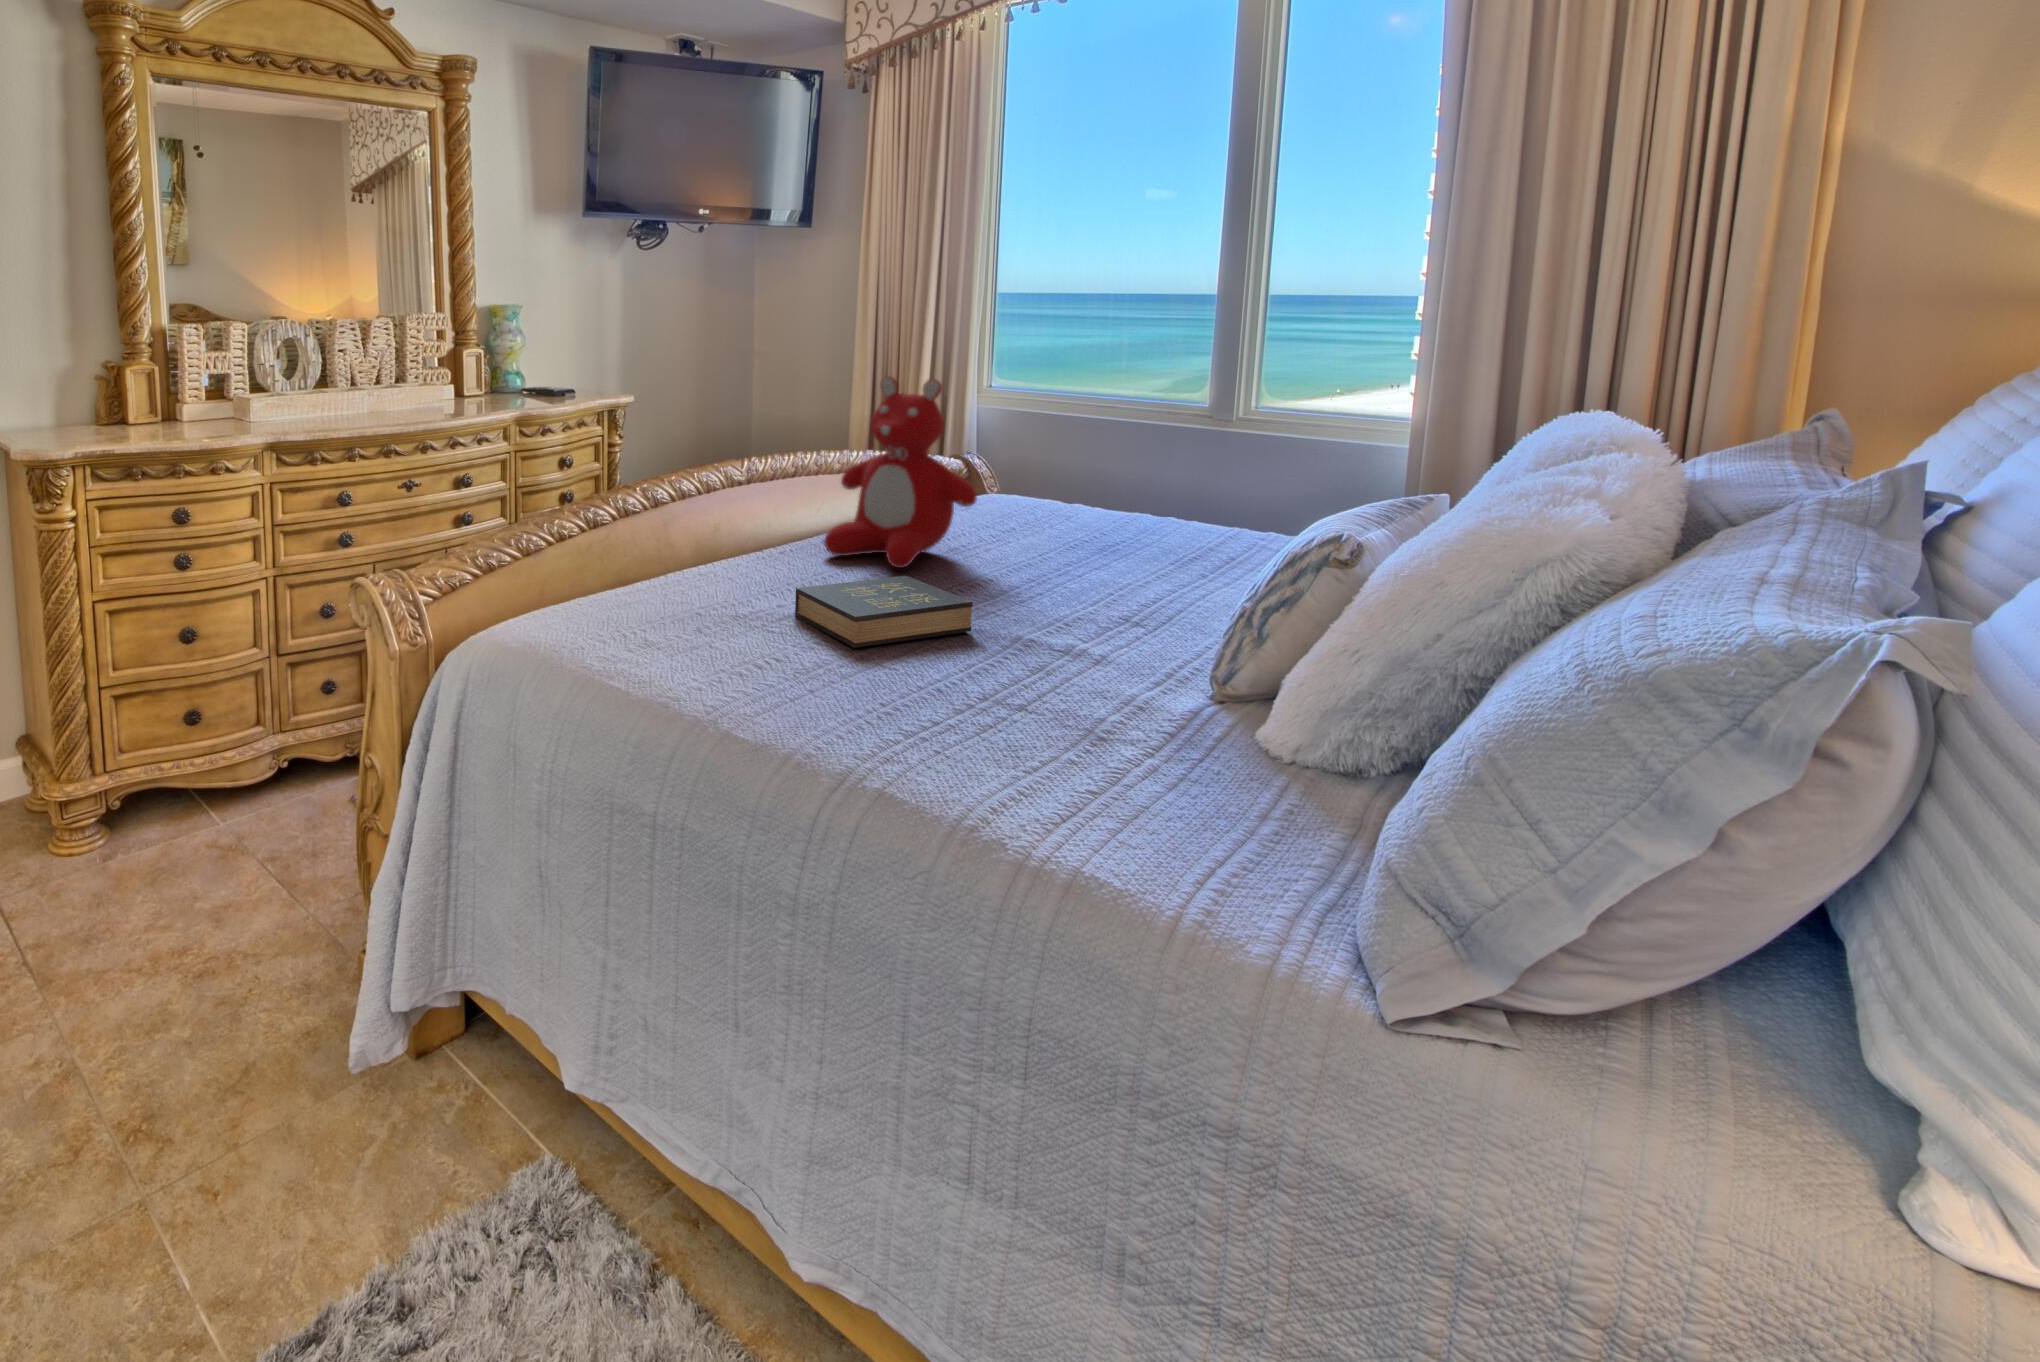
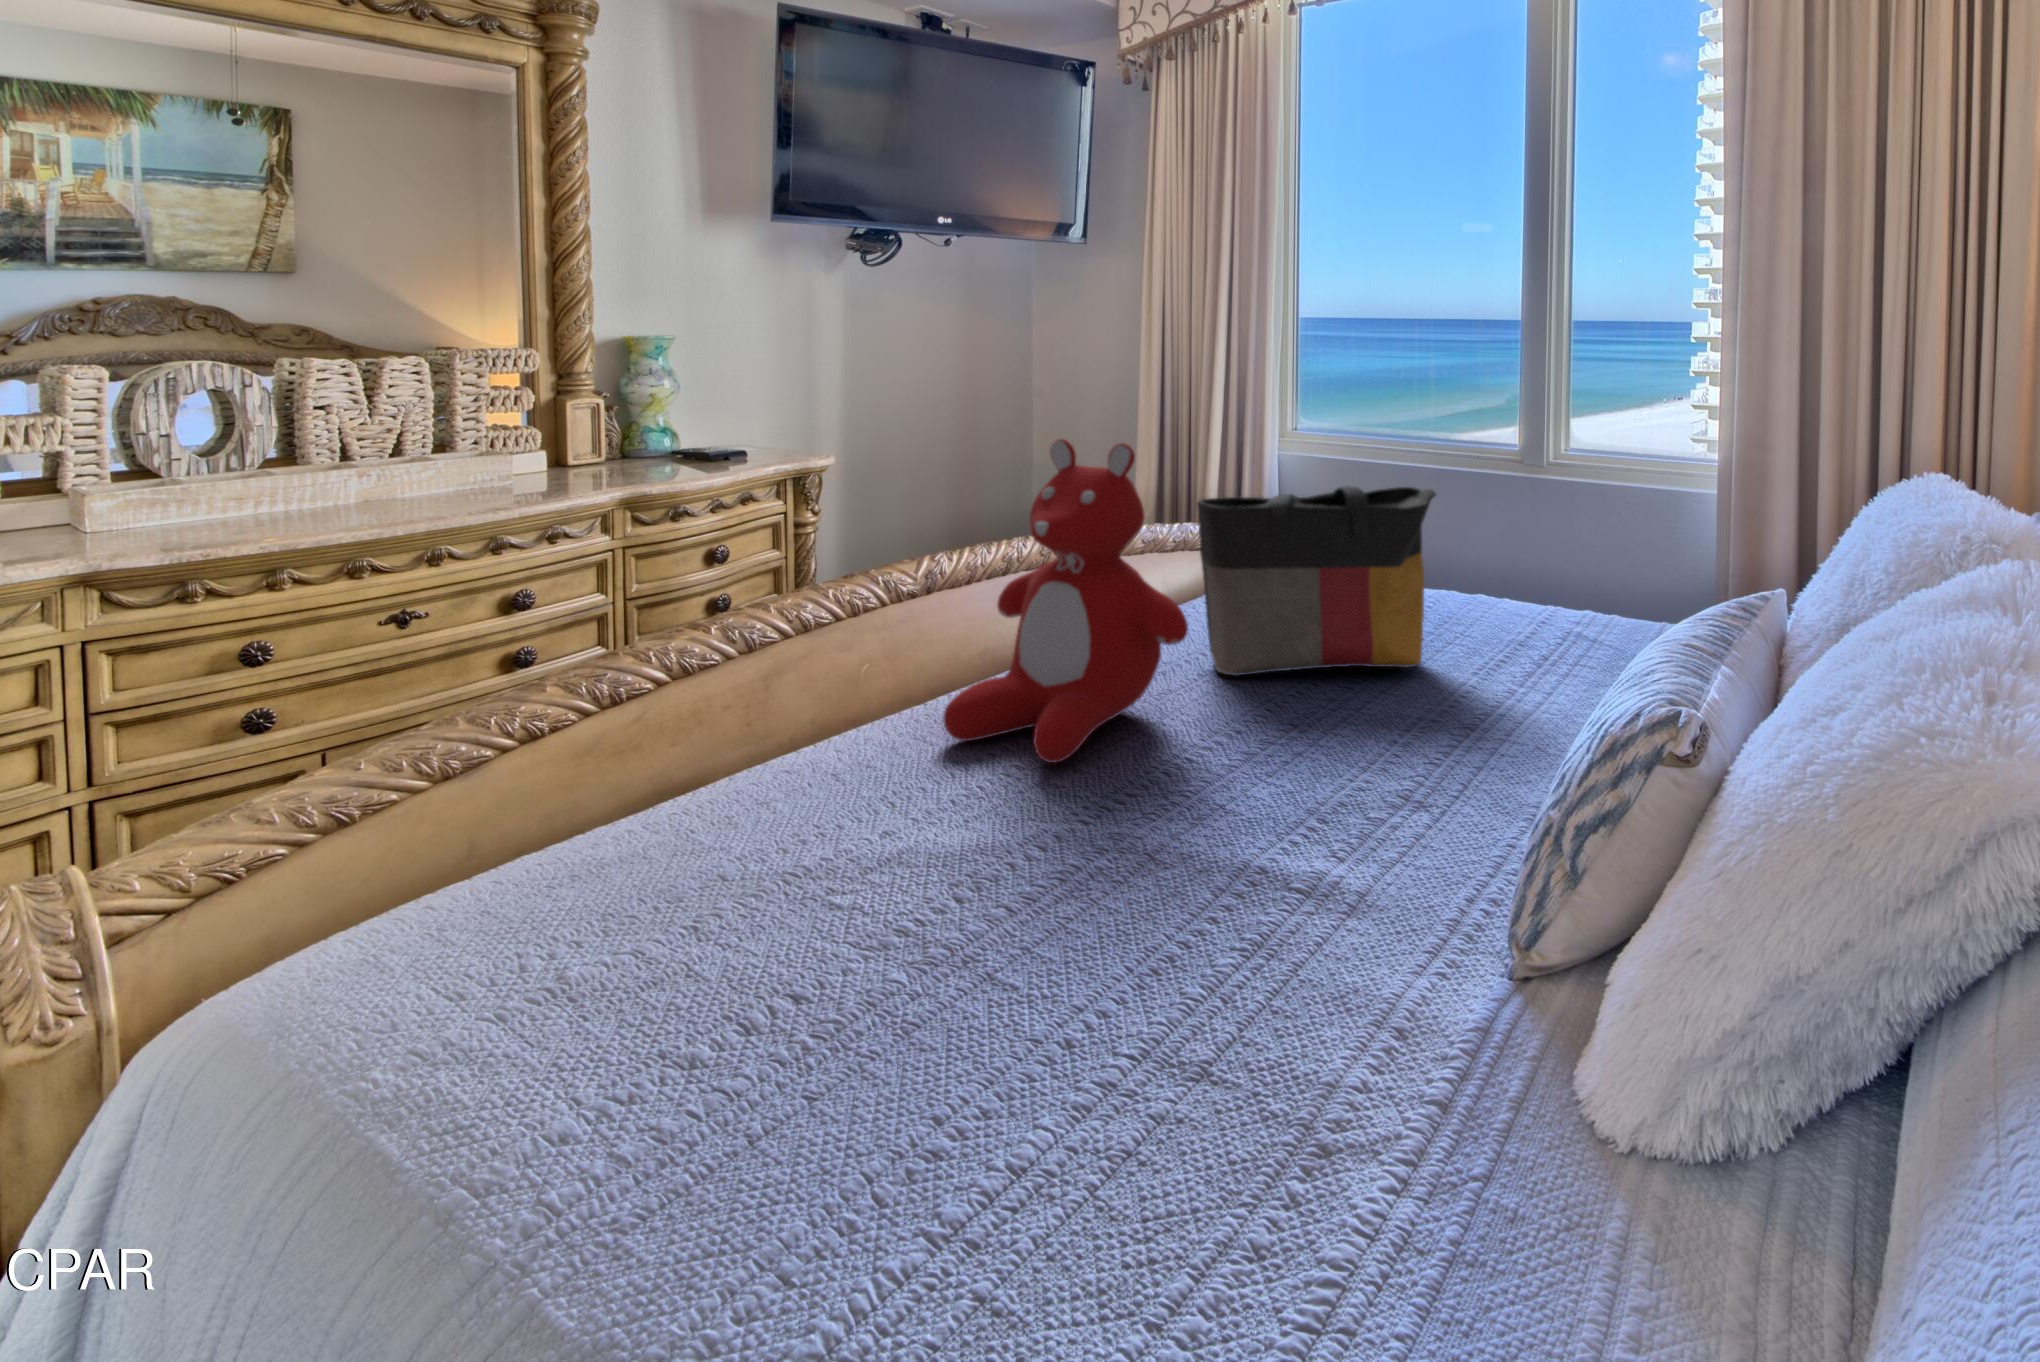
tote bag: none [968,414,1149,542] -> present [1197,486,1436,676]
hardback book: present [795,576,973,648] -> none [772,804,1110,1043]

